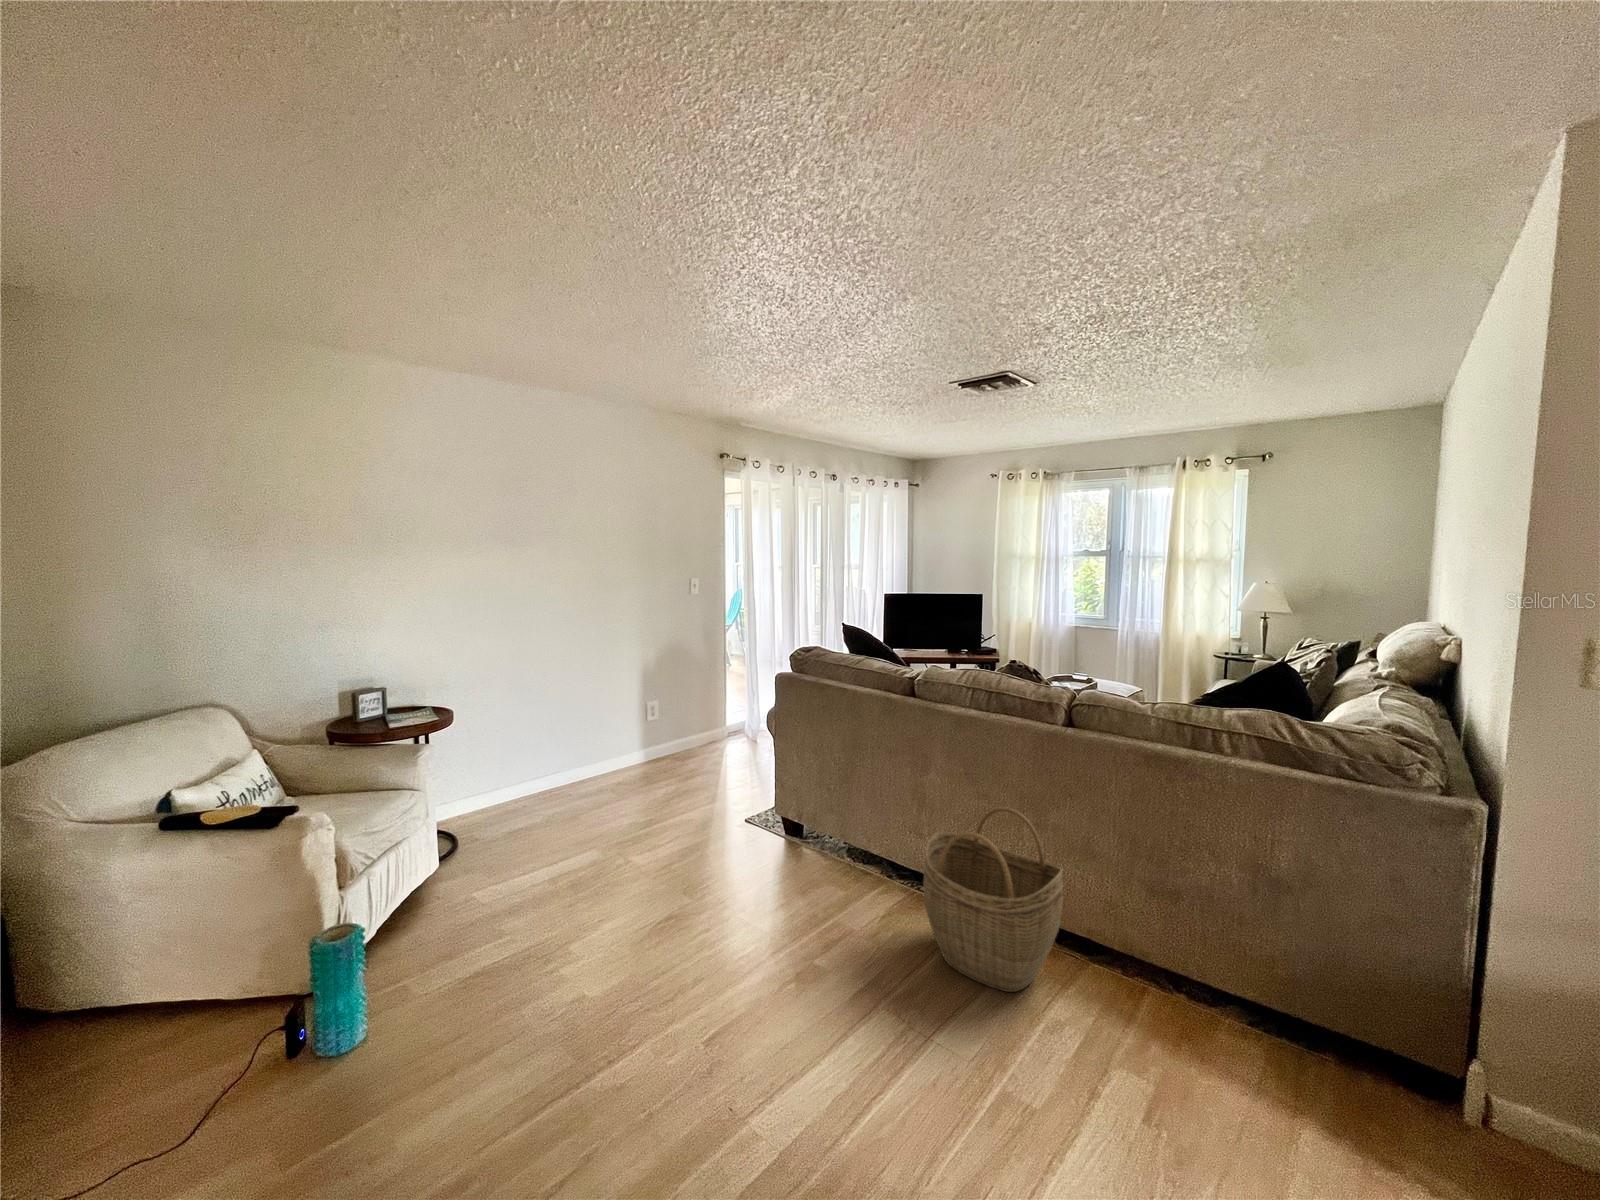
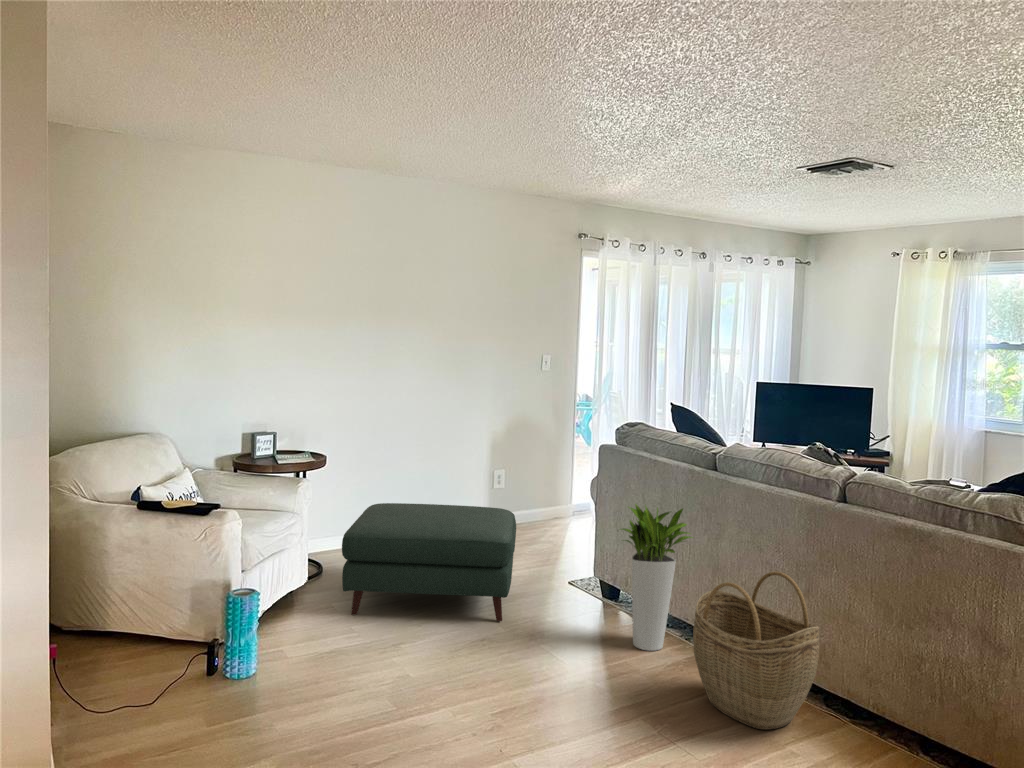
planter: none [819,740,899,899] -> present [620,504,693,651]
ottoman: none [484,751,699,910] -> present [342,503,516,621]

